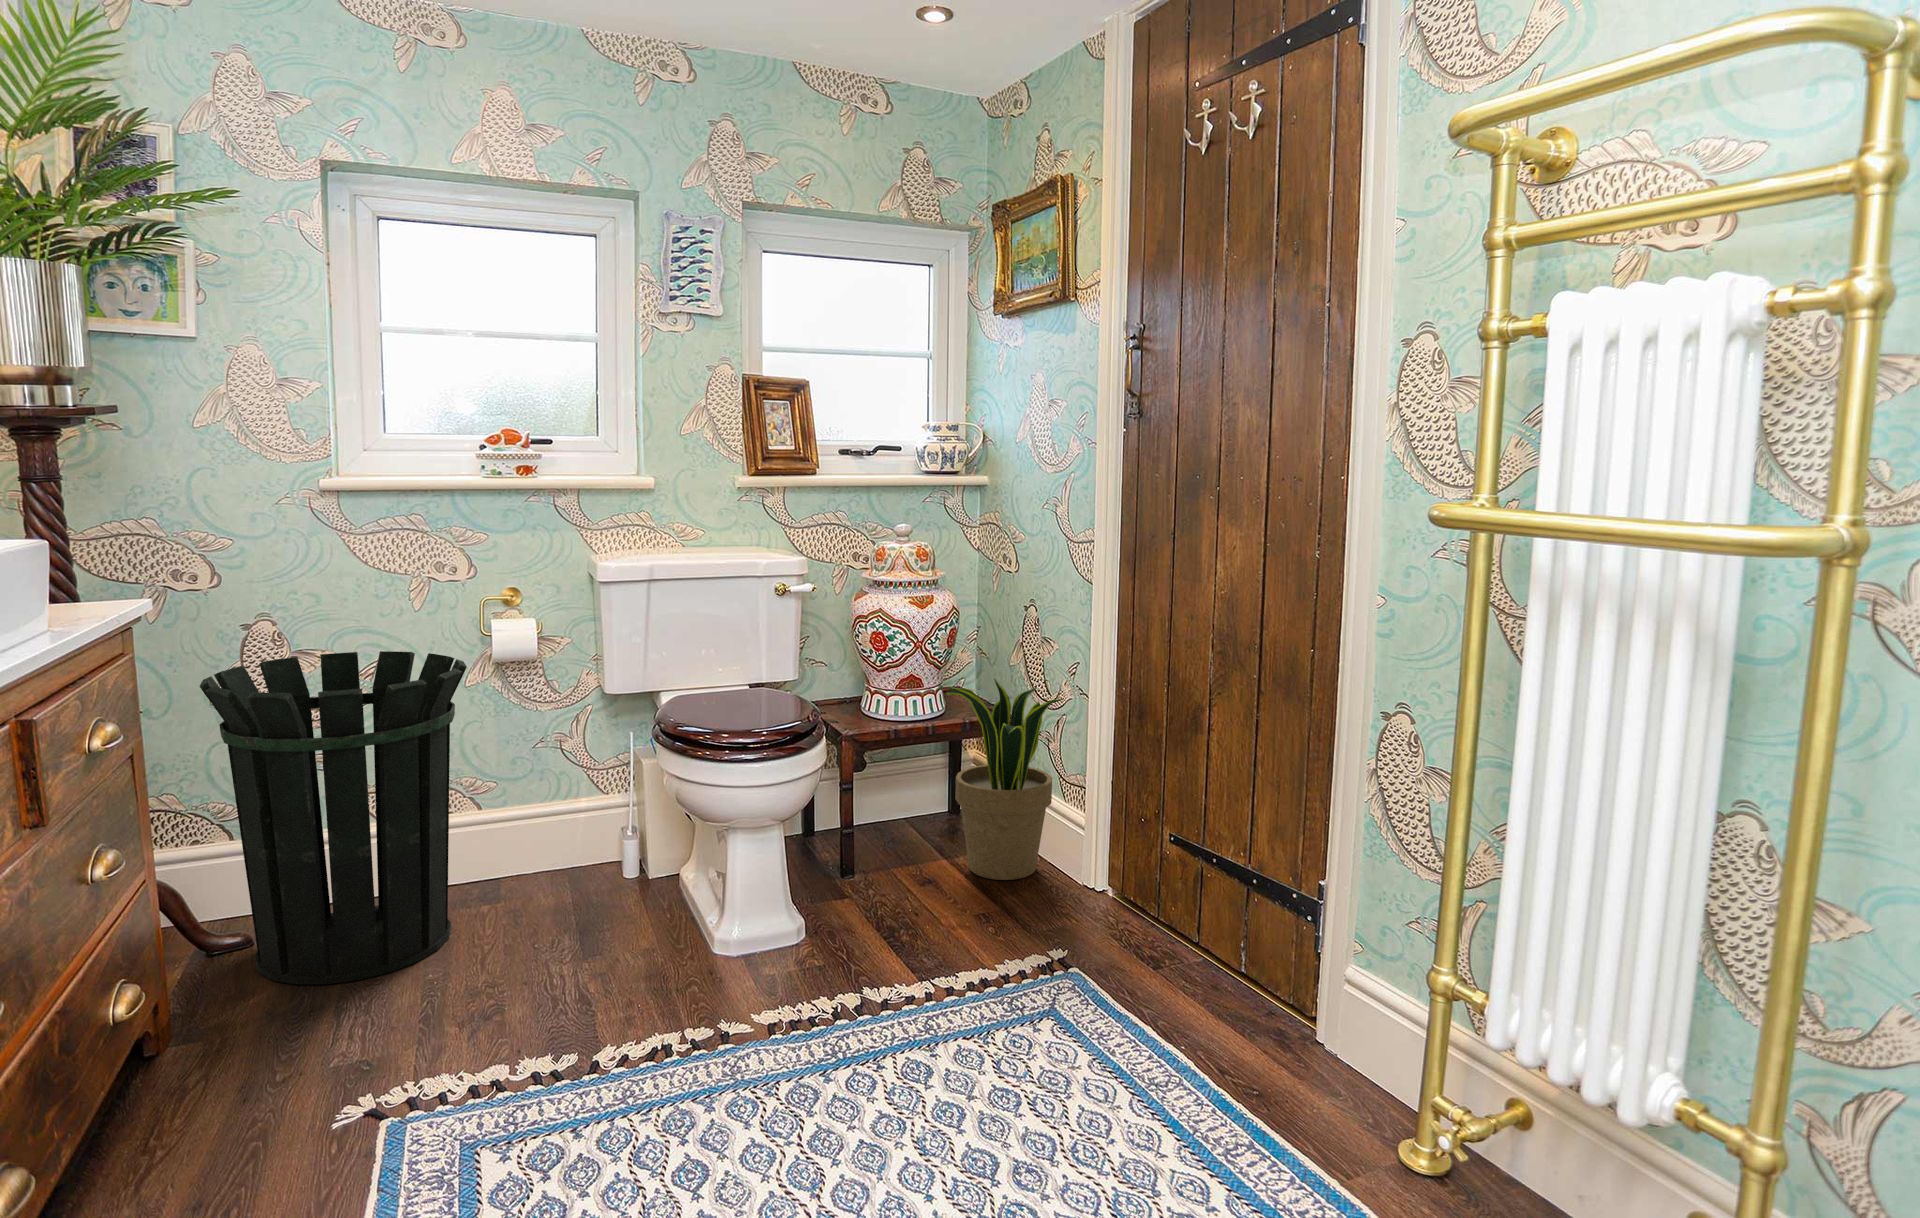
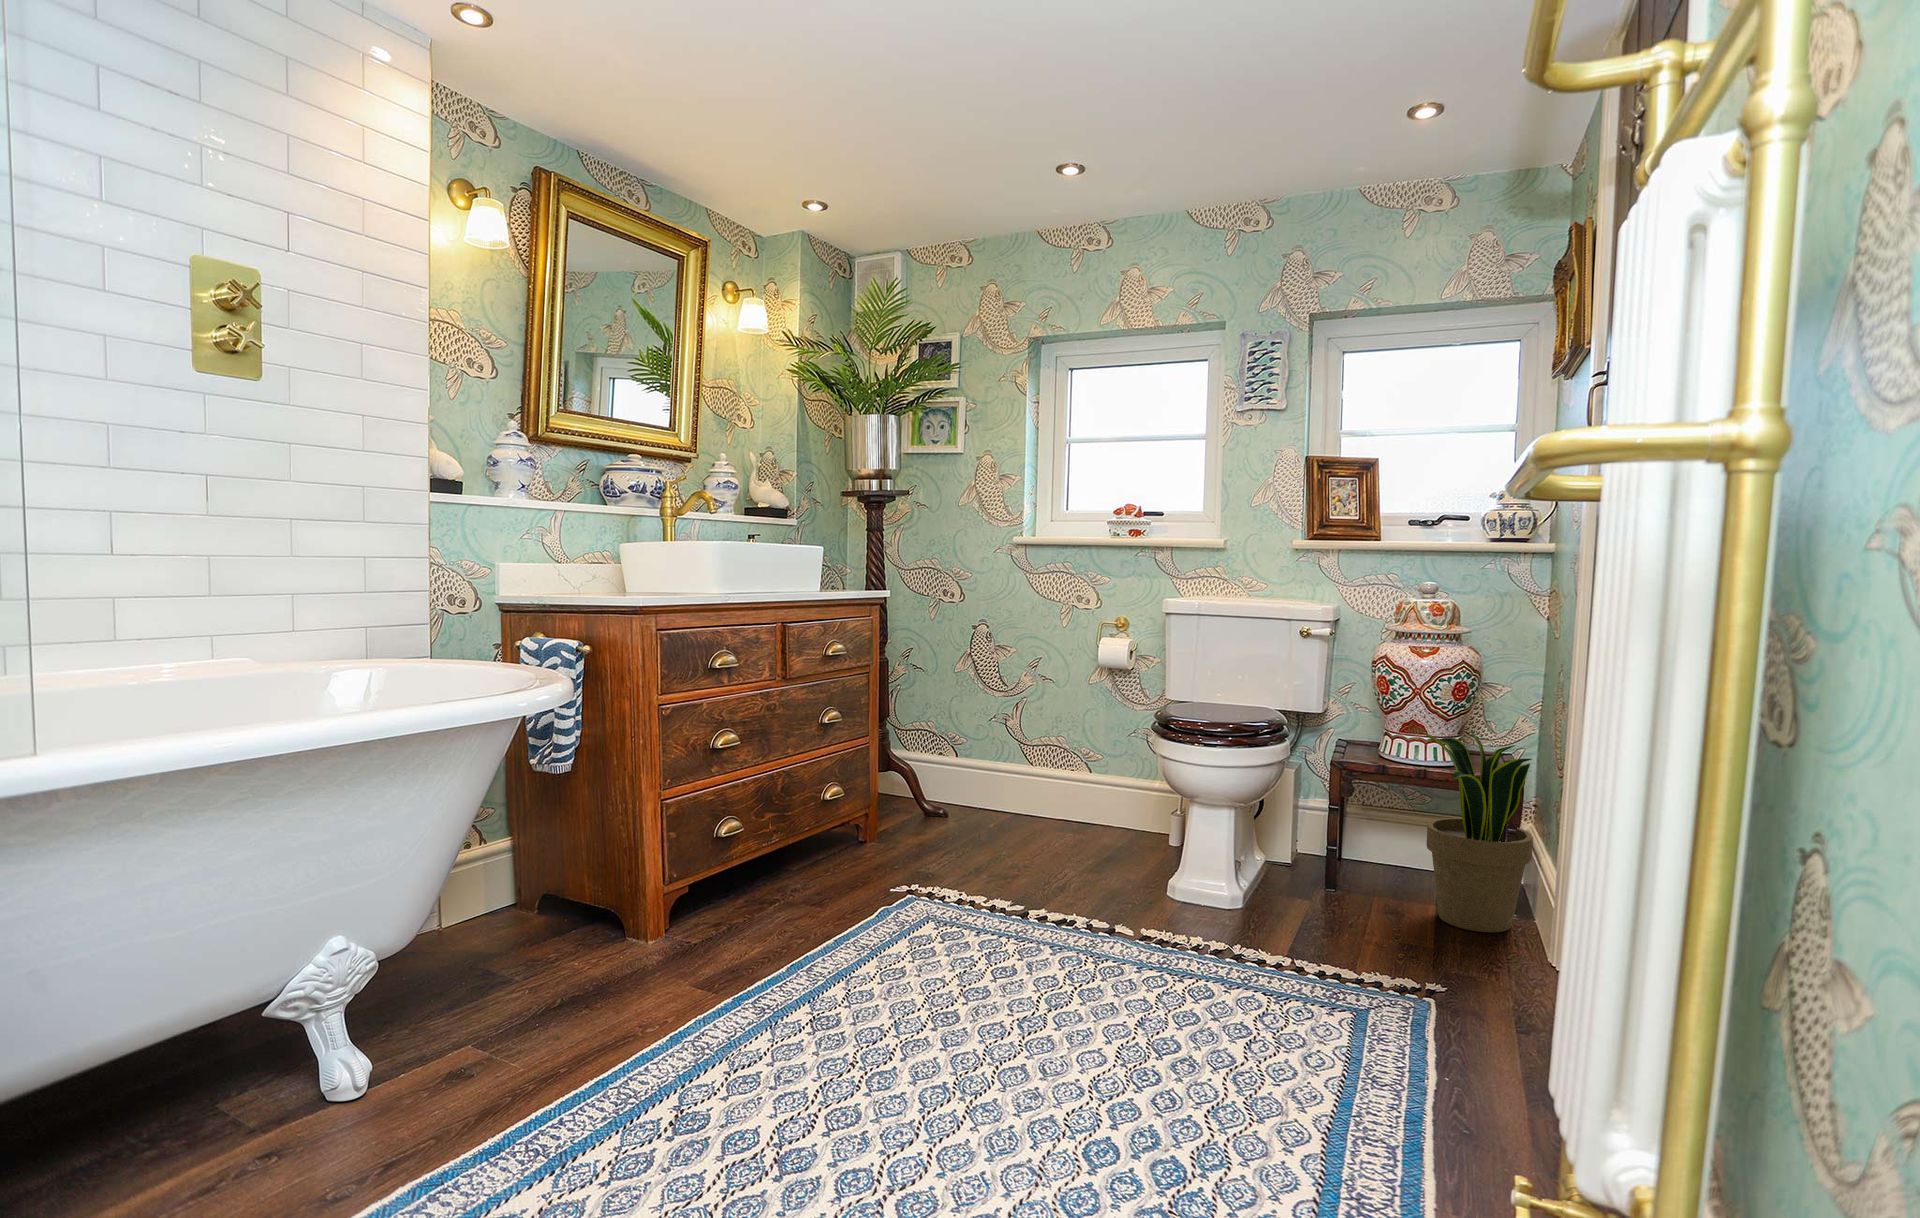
waste bin: present [199,651,467,985] -> none [915,648,1061,849]

